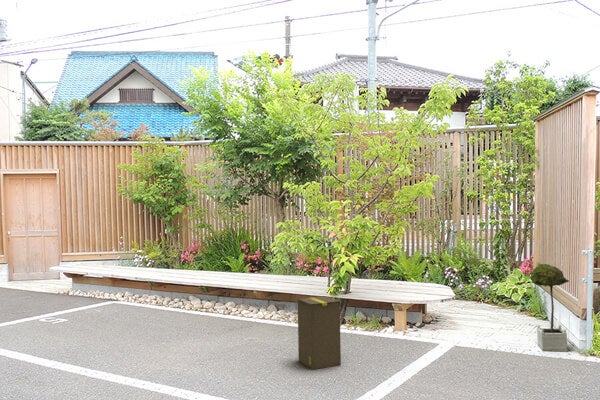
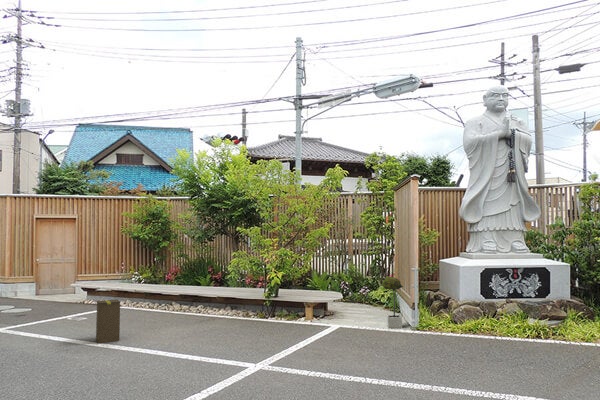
cardboard box: present [298,296,341,369] -> present [96,299,120,343]

